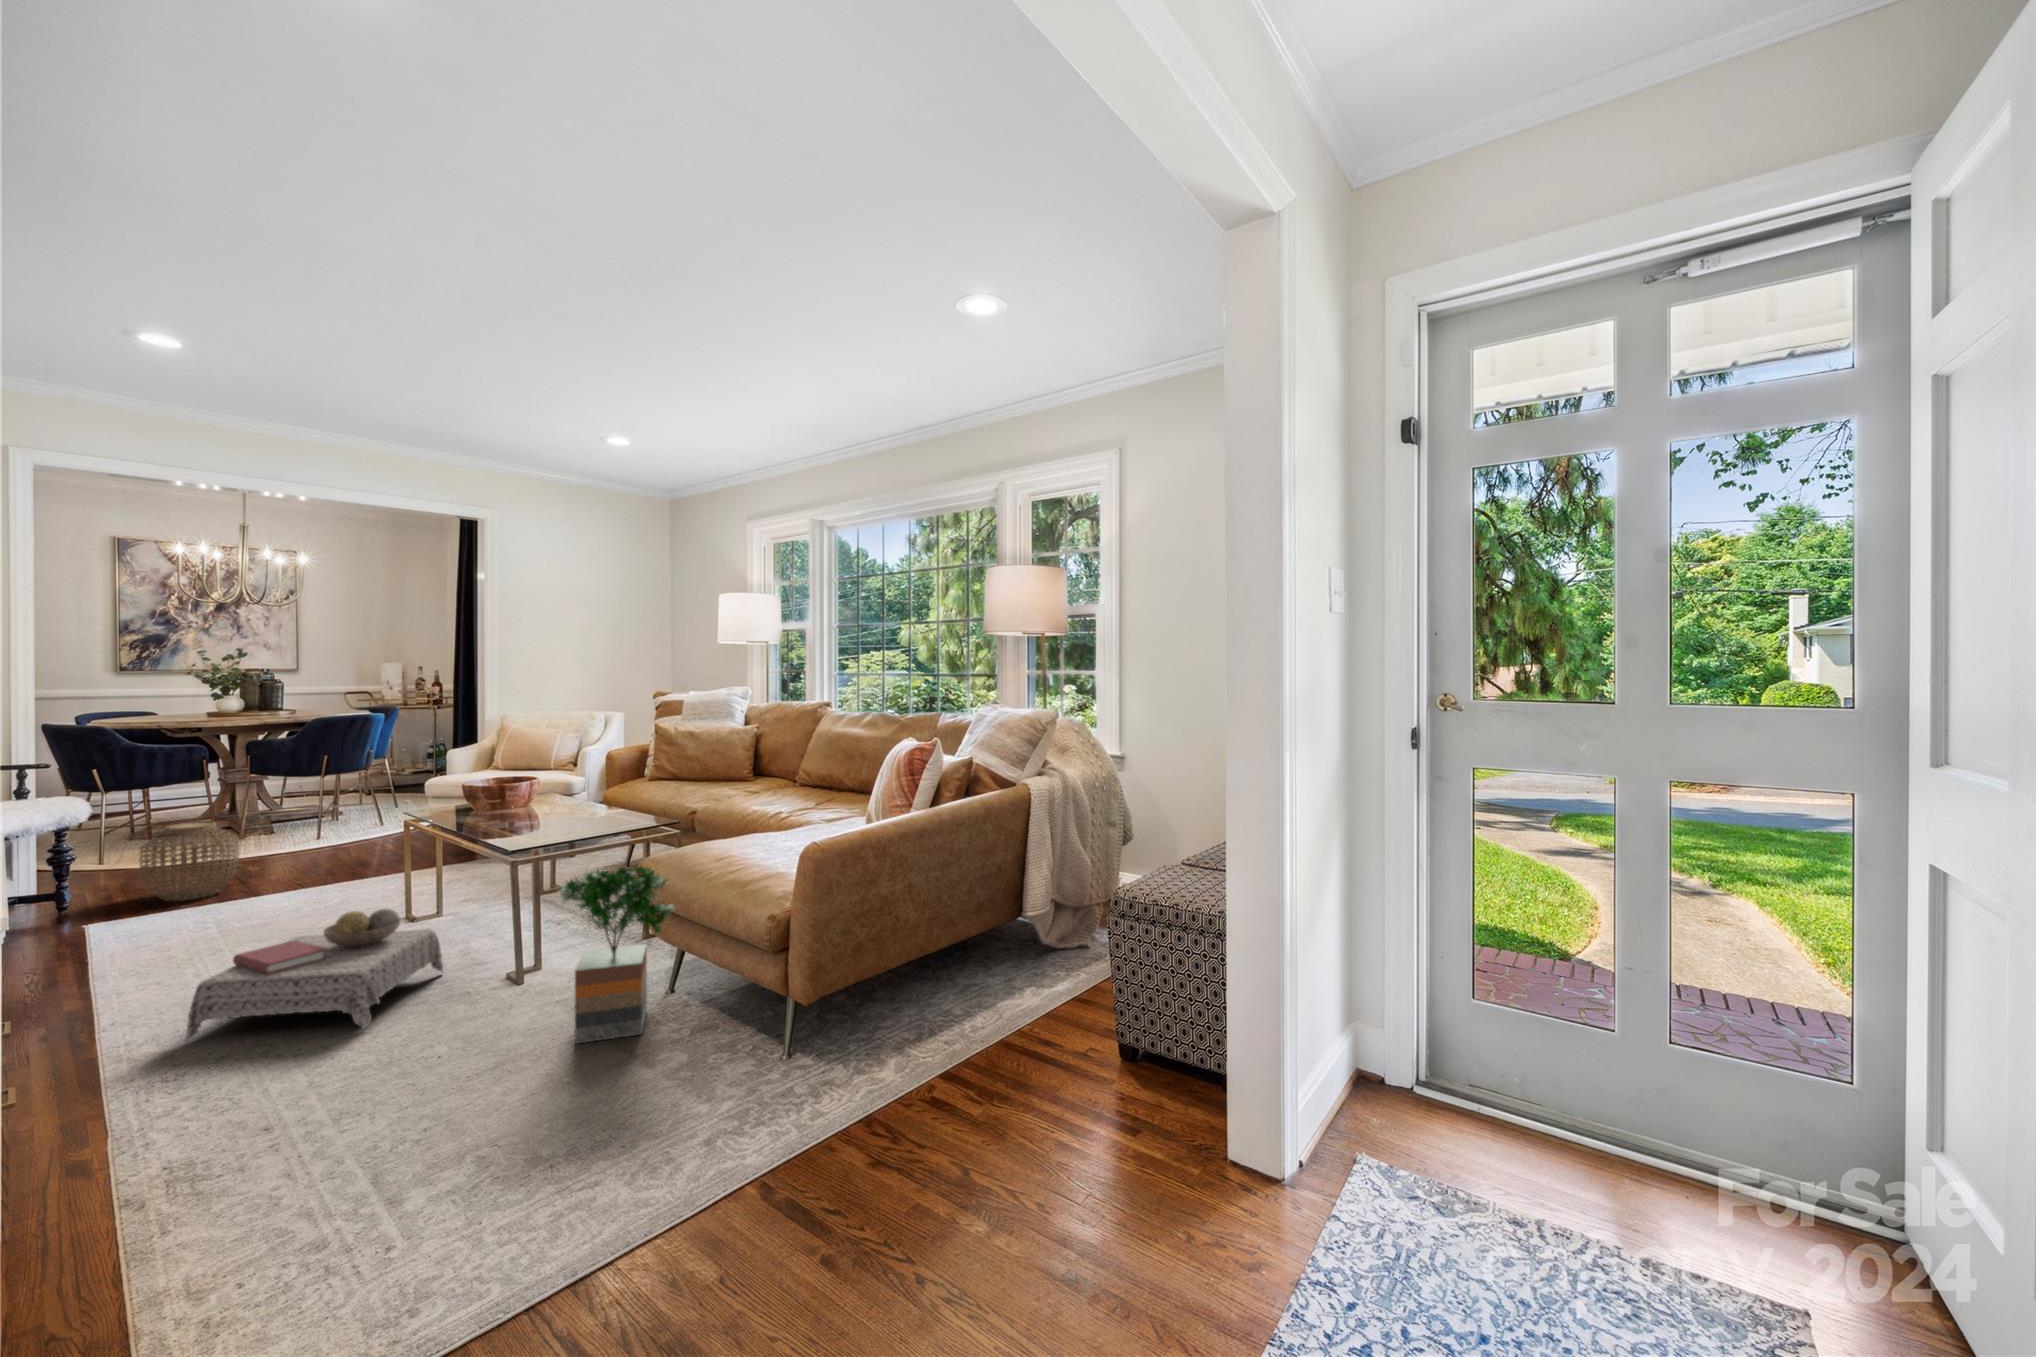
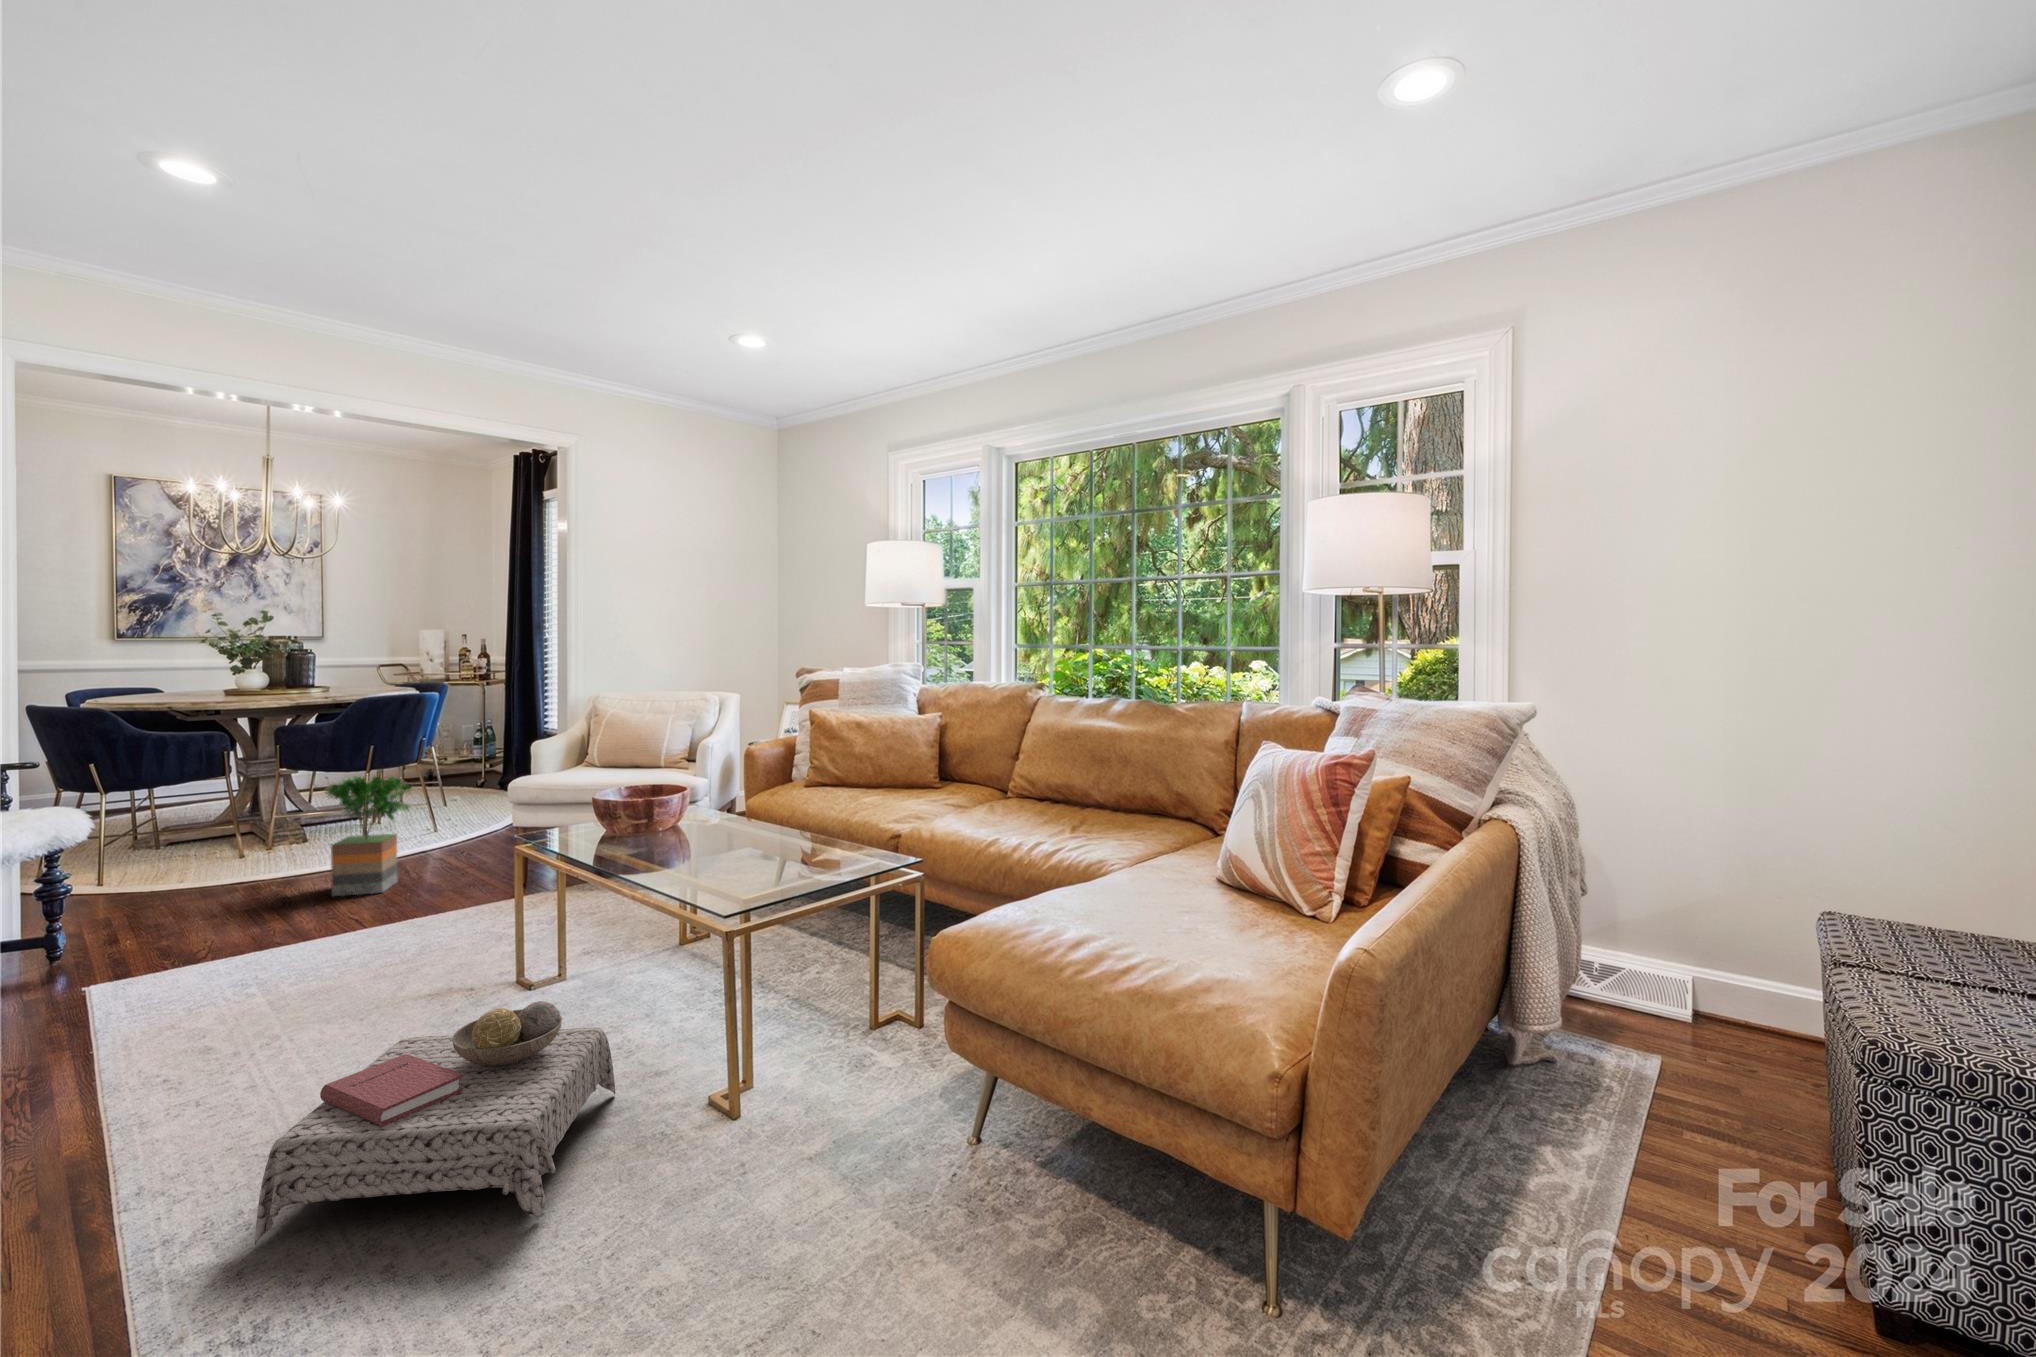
woven basket: present [140,821,239,901] -> none [155,838,282,947]
potted tree: present [560,865,673,1044] -> present [325,776,413,896]

